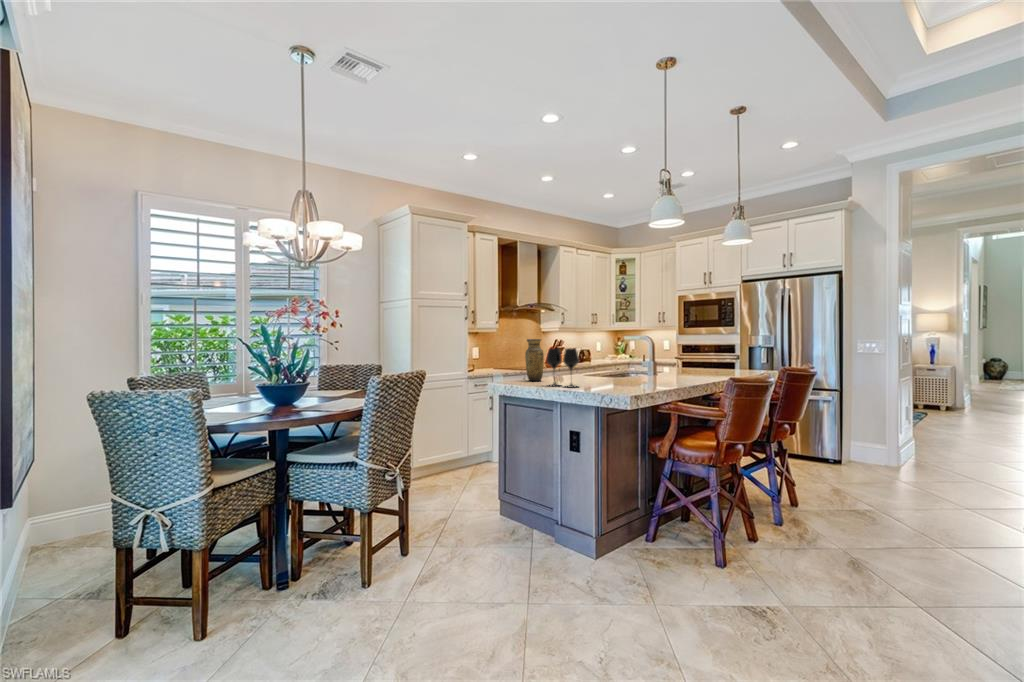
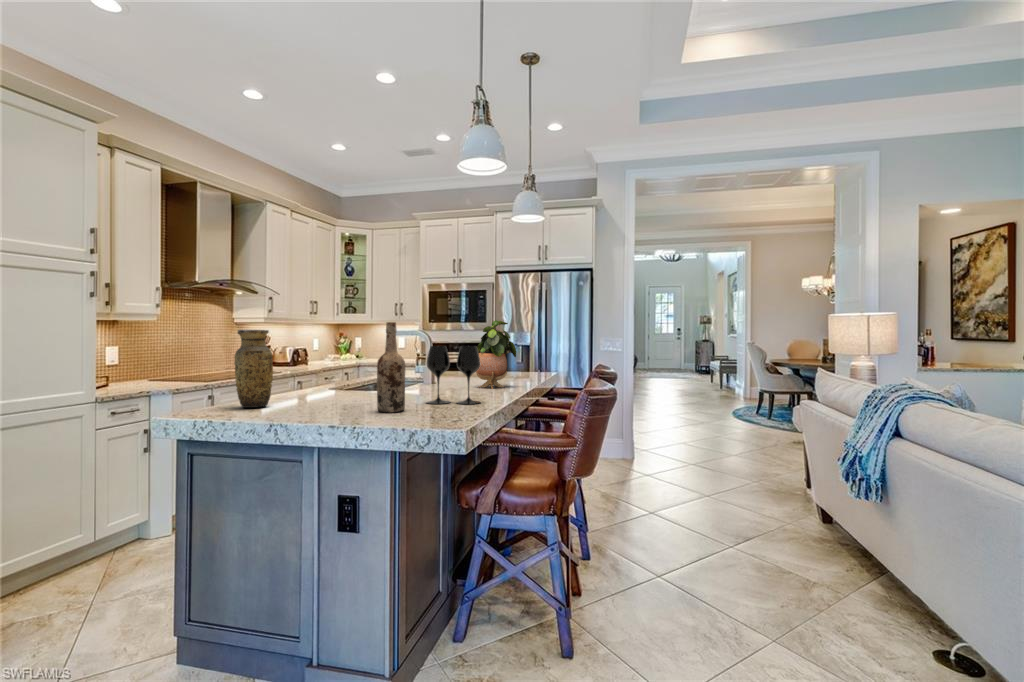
potted plant: none [682,328,714,380] -> present [476,320,516,389]
wine bottle: none [592,334,609,386] -> present [377,322,405,412]
wine glass: present [547,348,579,387] -> present [426,346,480,404]

